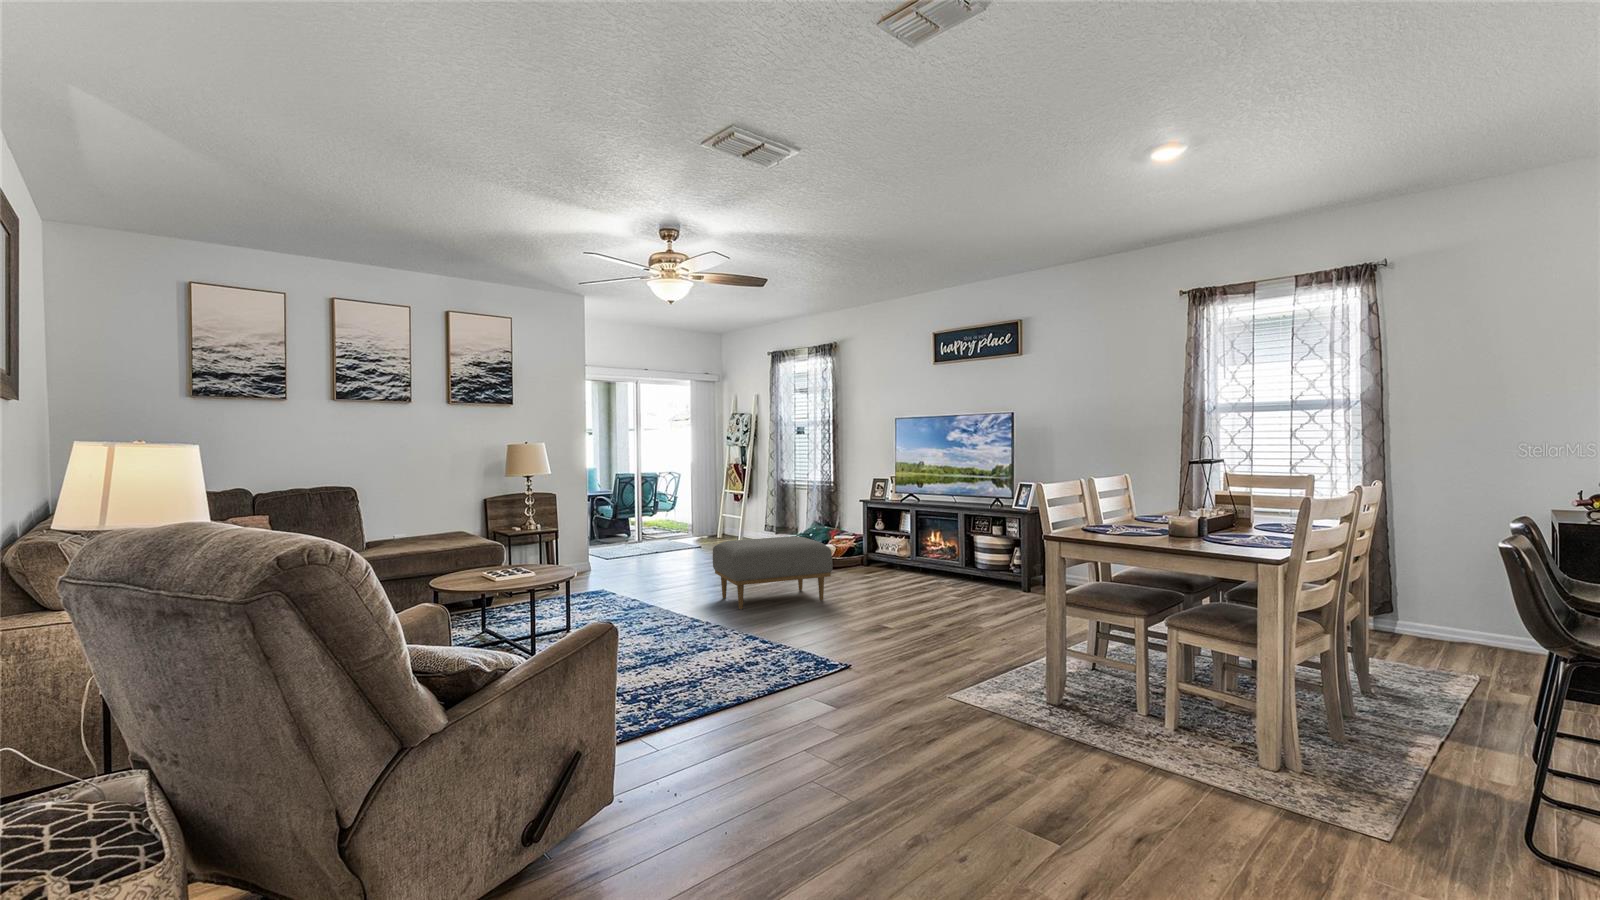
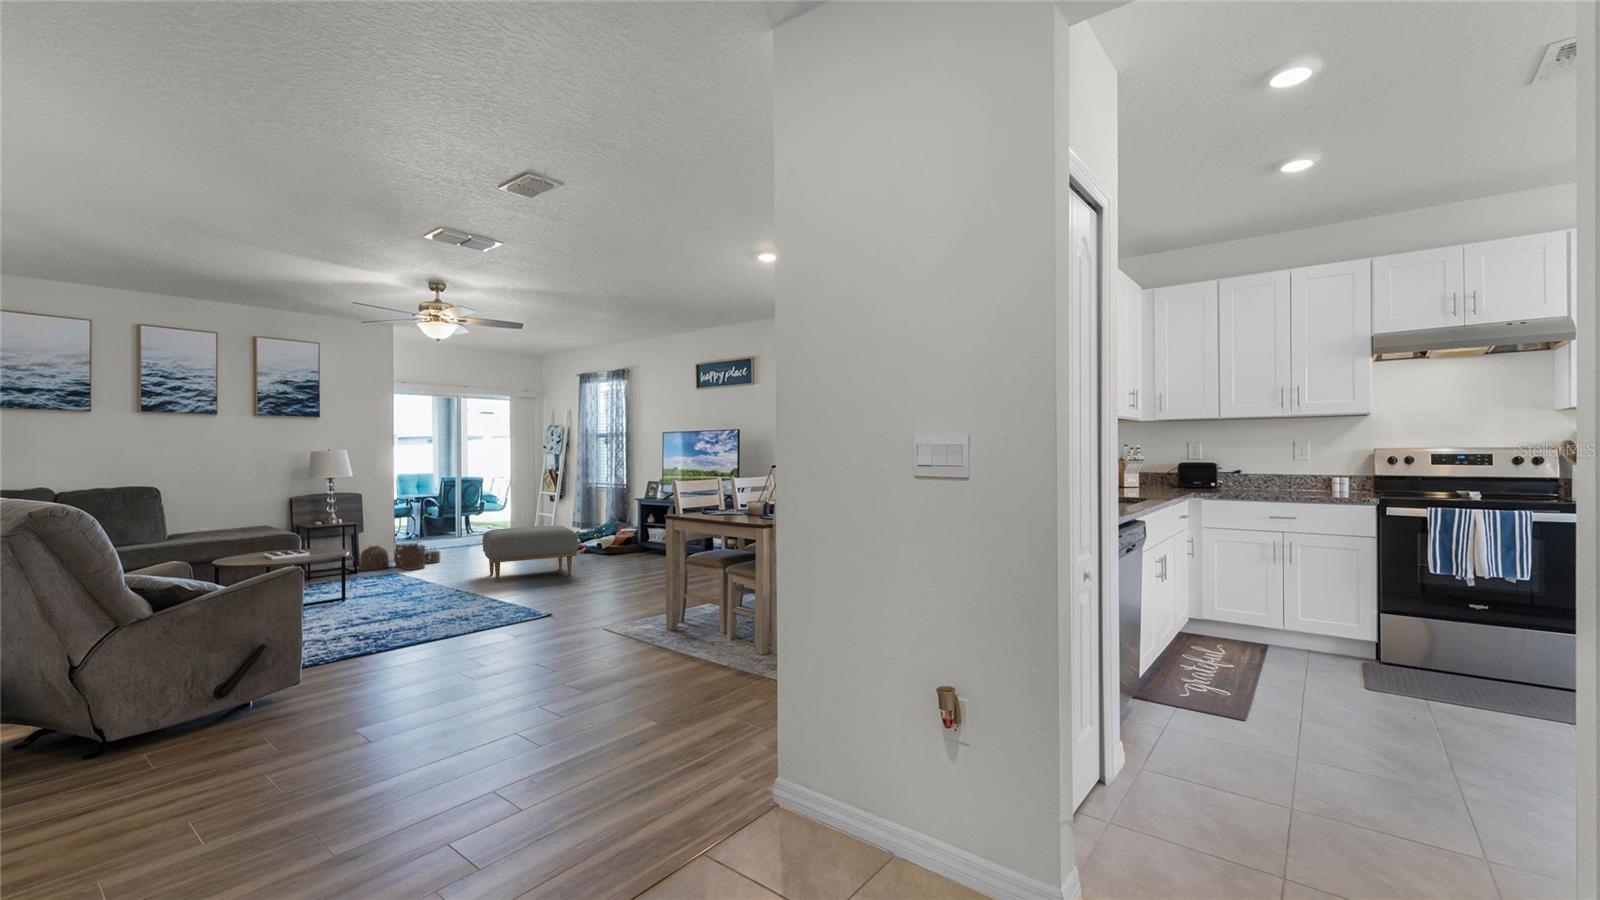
woven basket: none [562,552,647,588] -> present [359,543,440,570]

